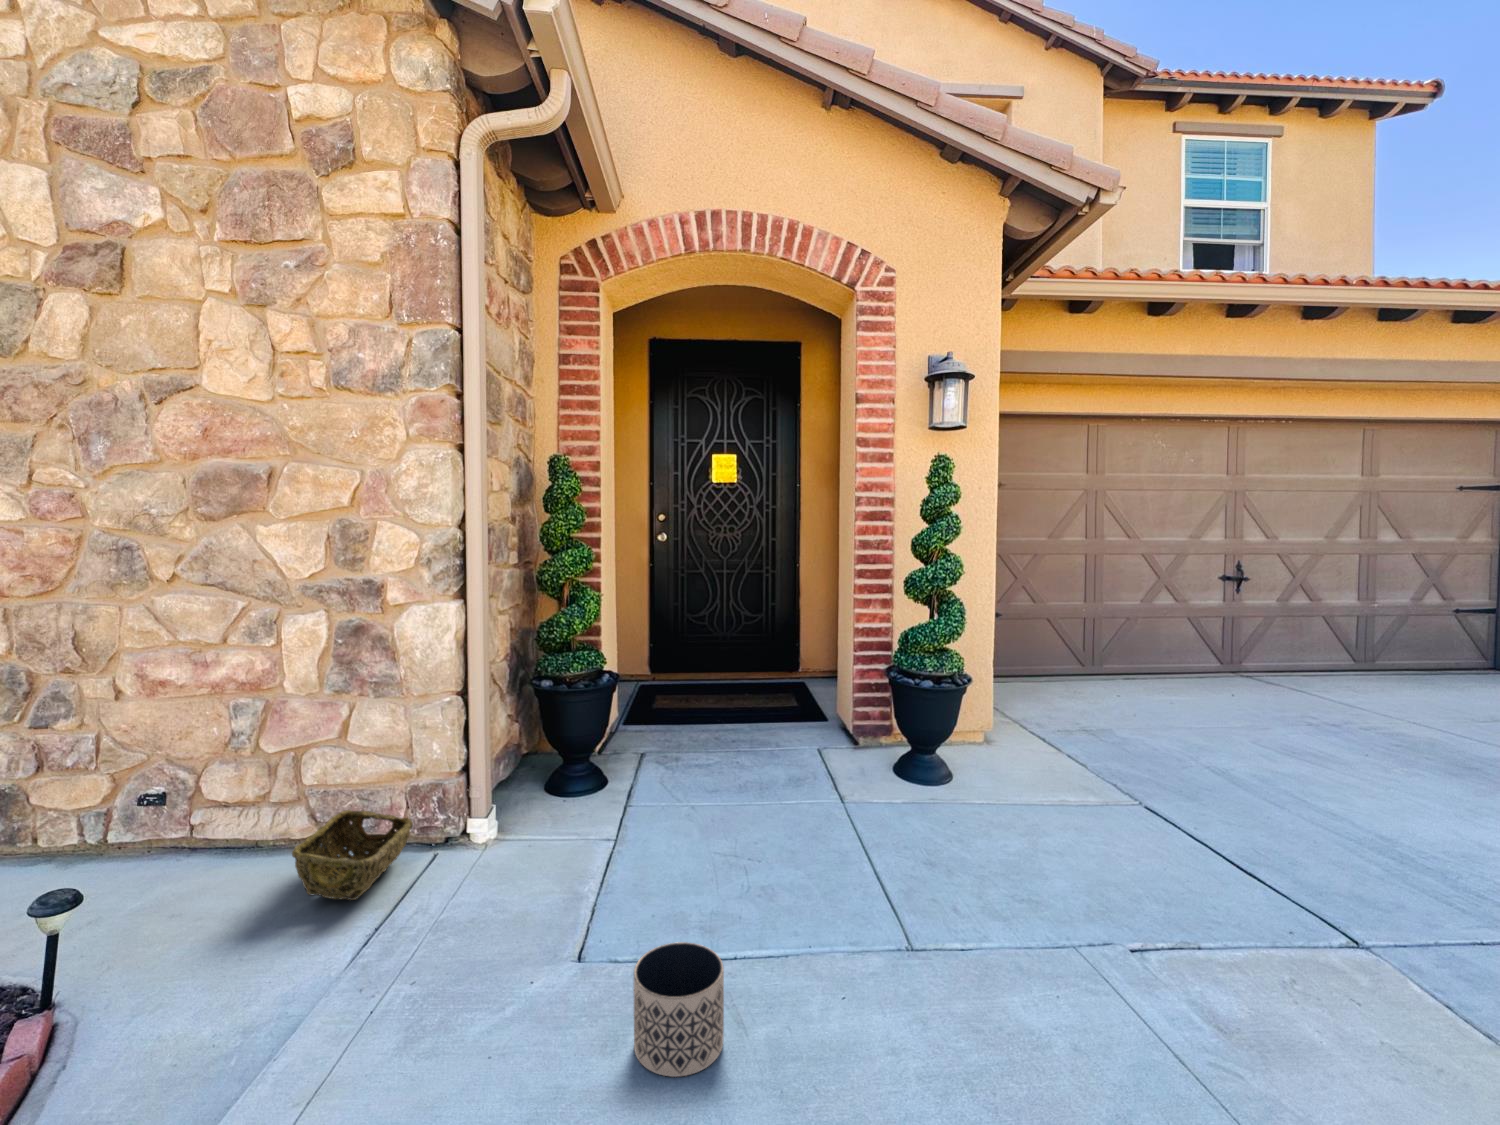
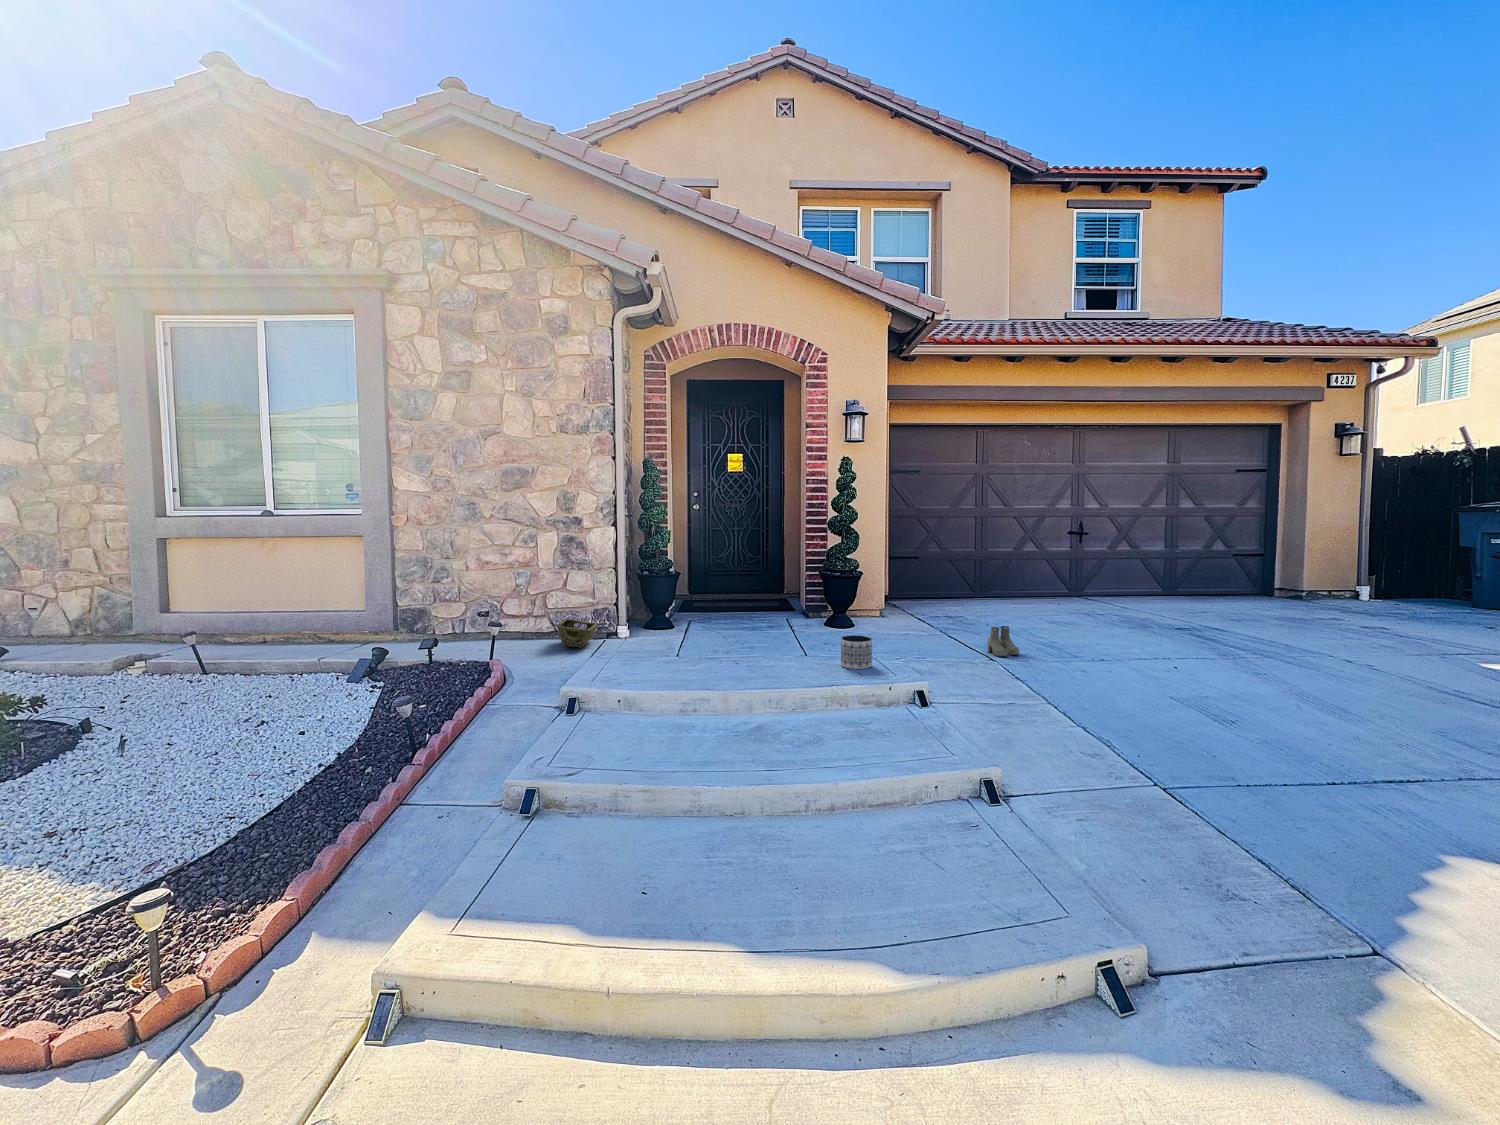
boots: none [1315,846,1411,938] -> present [987,626,1019,657]
planter: present [634,942,724,1077] -> present [841,635,872,669]

